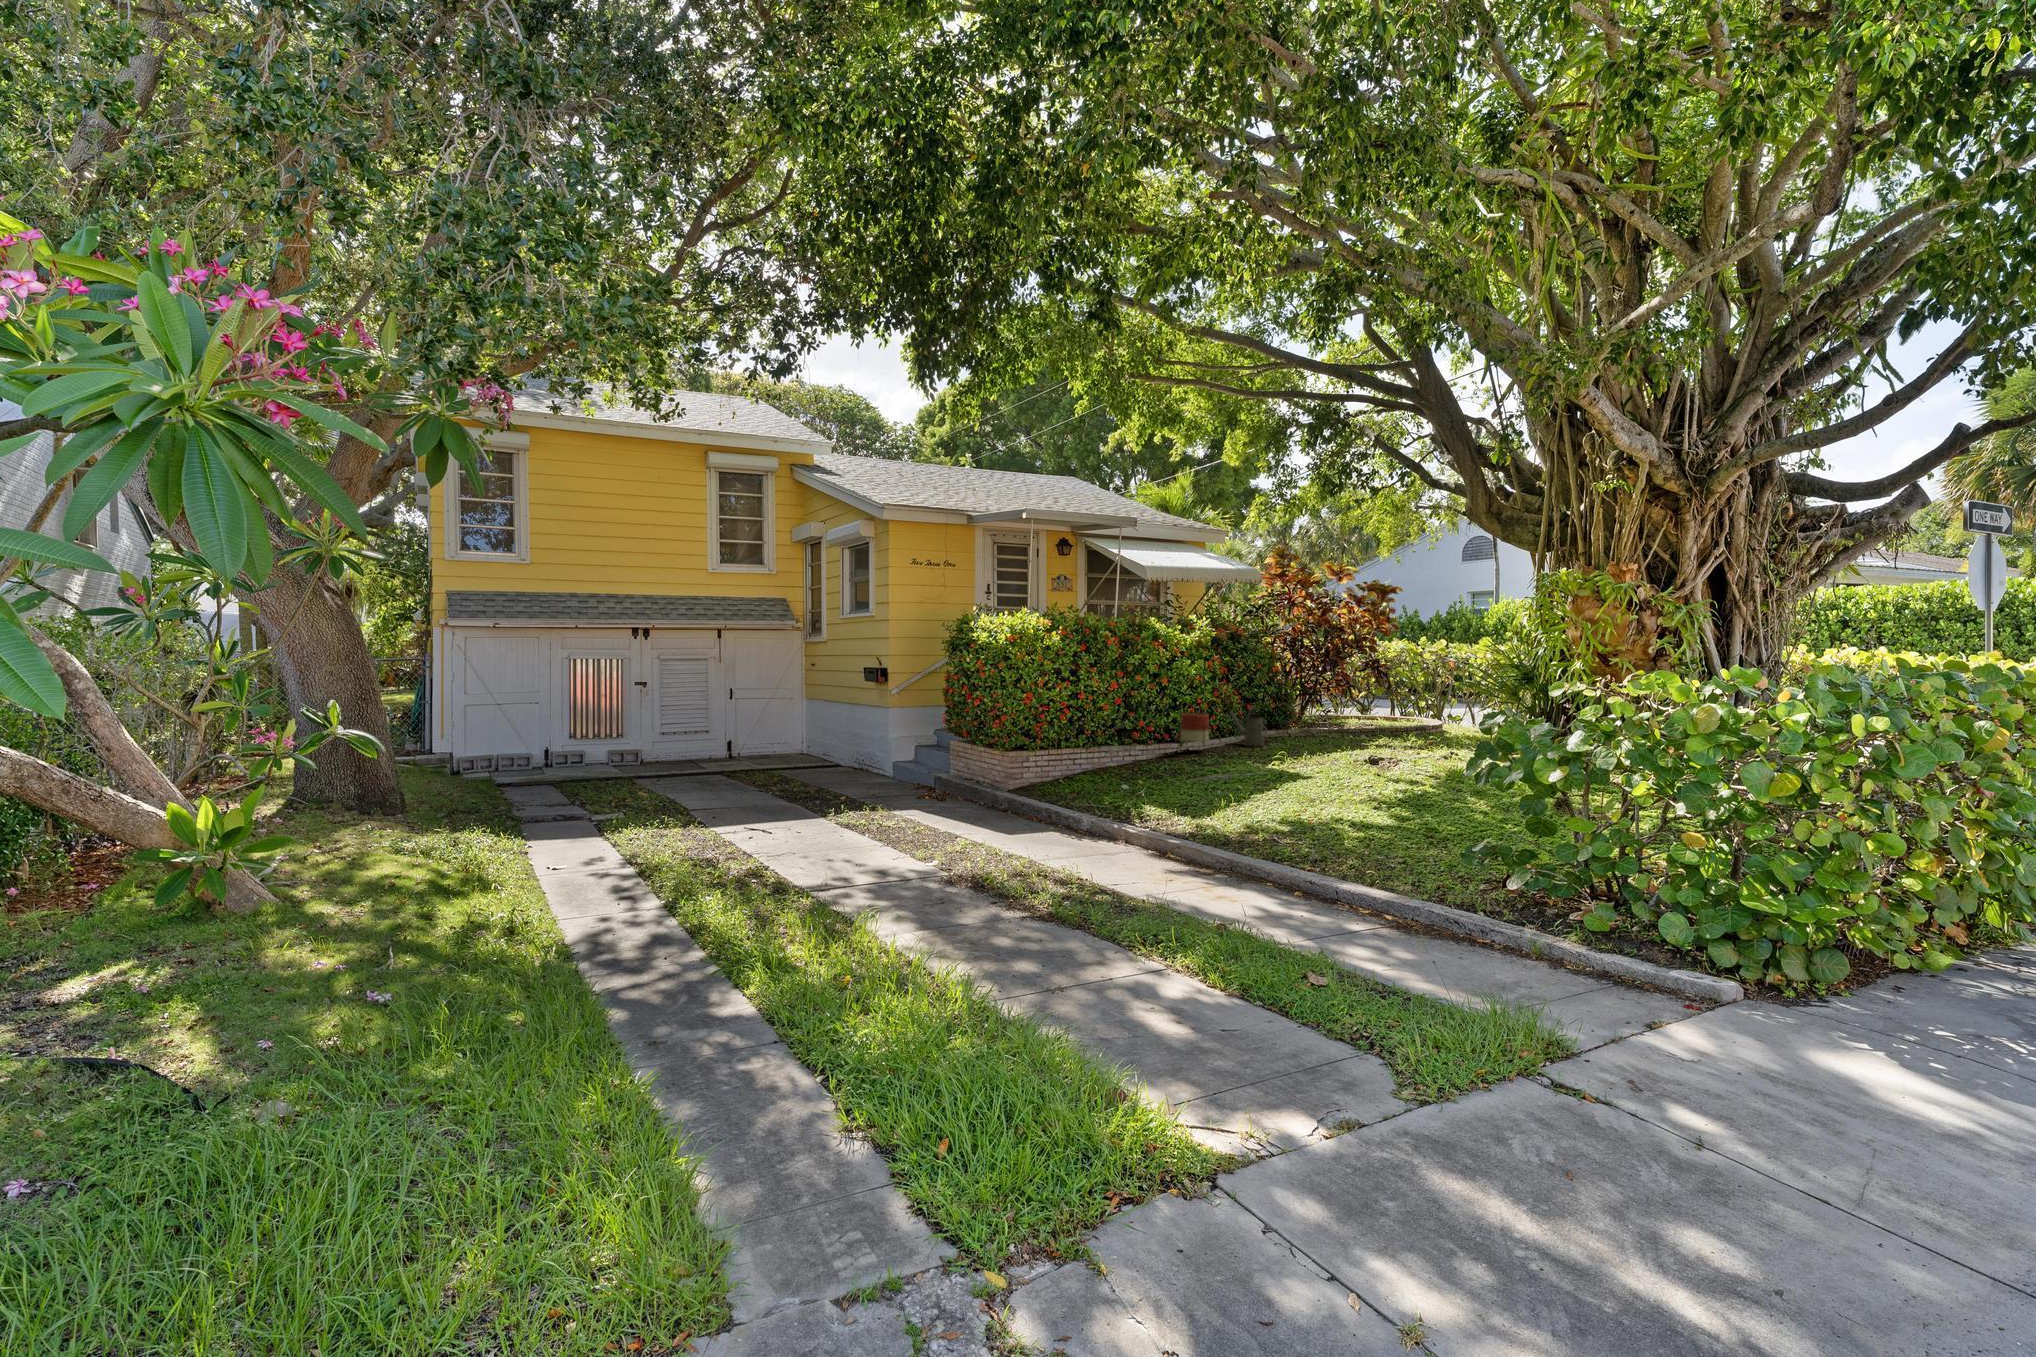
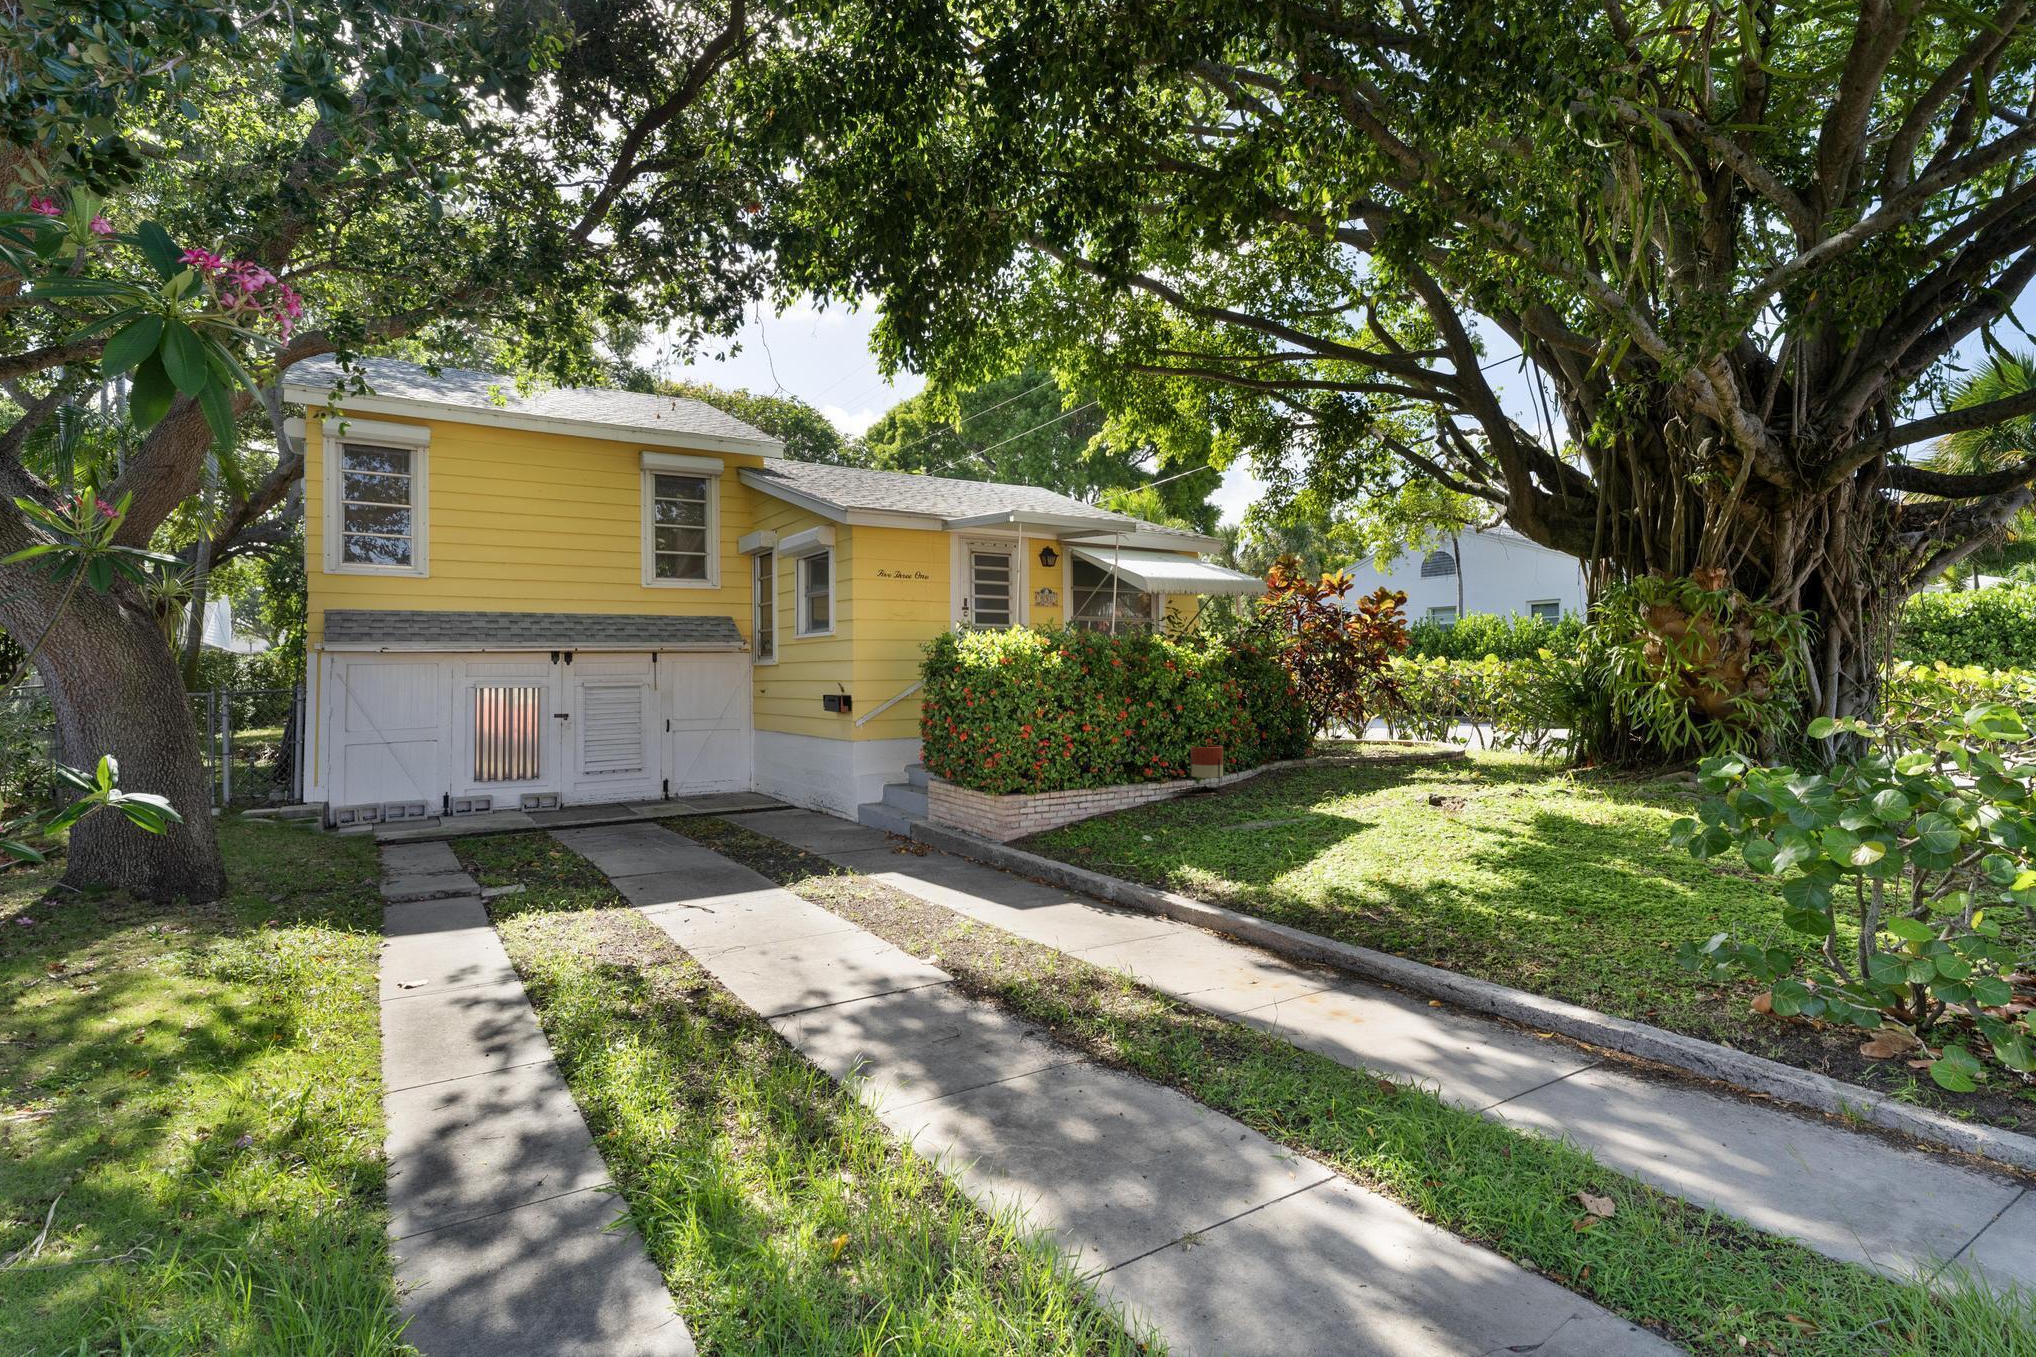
watering can: present [1231,707,1267,746] -> none [1242,736,1287,781]

